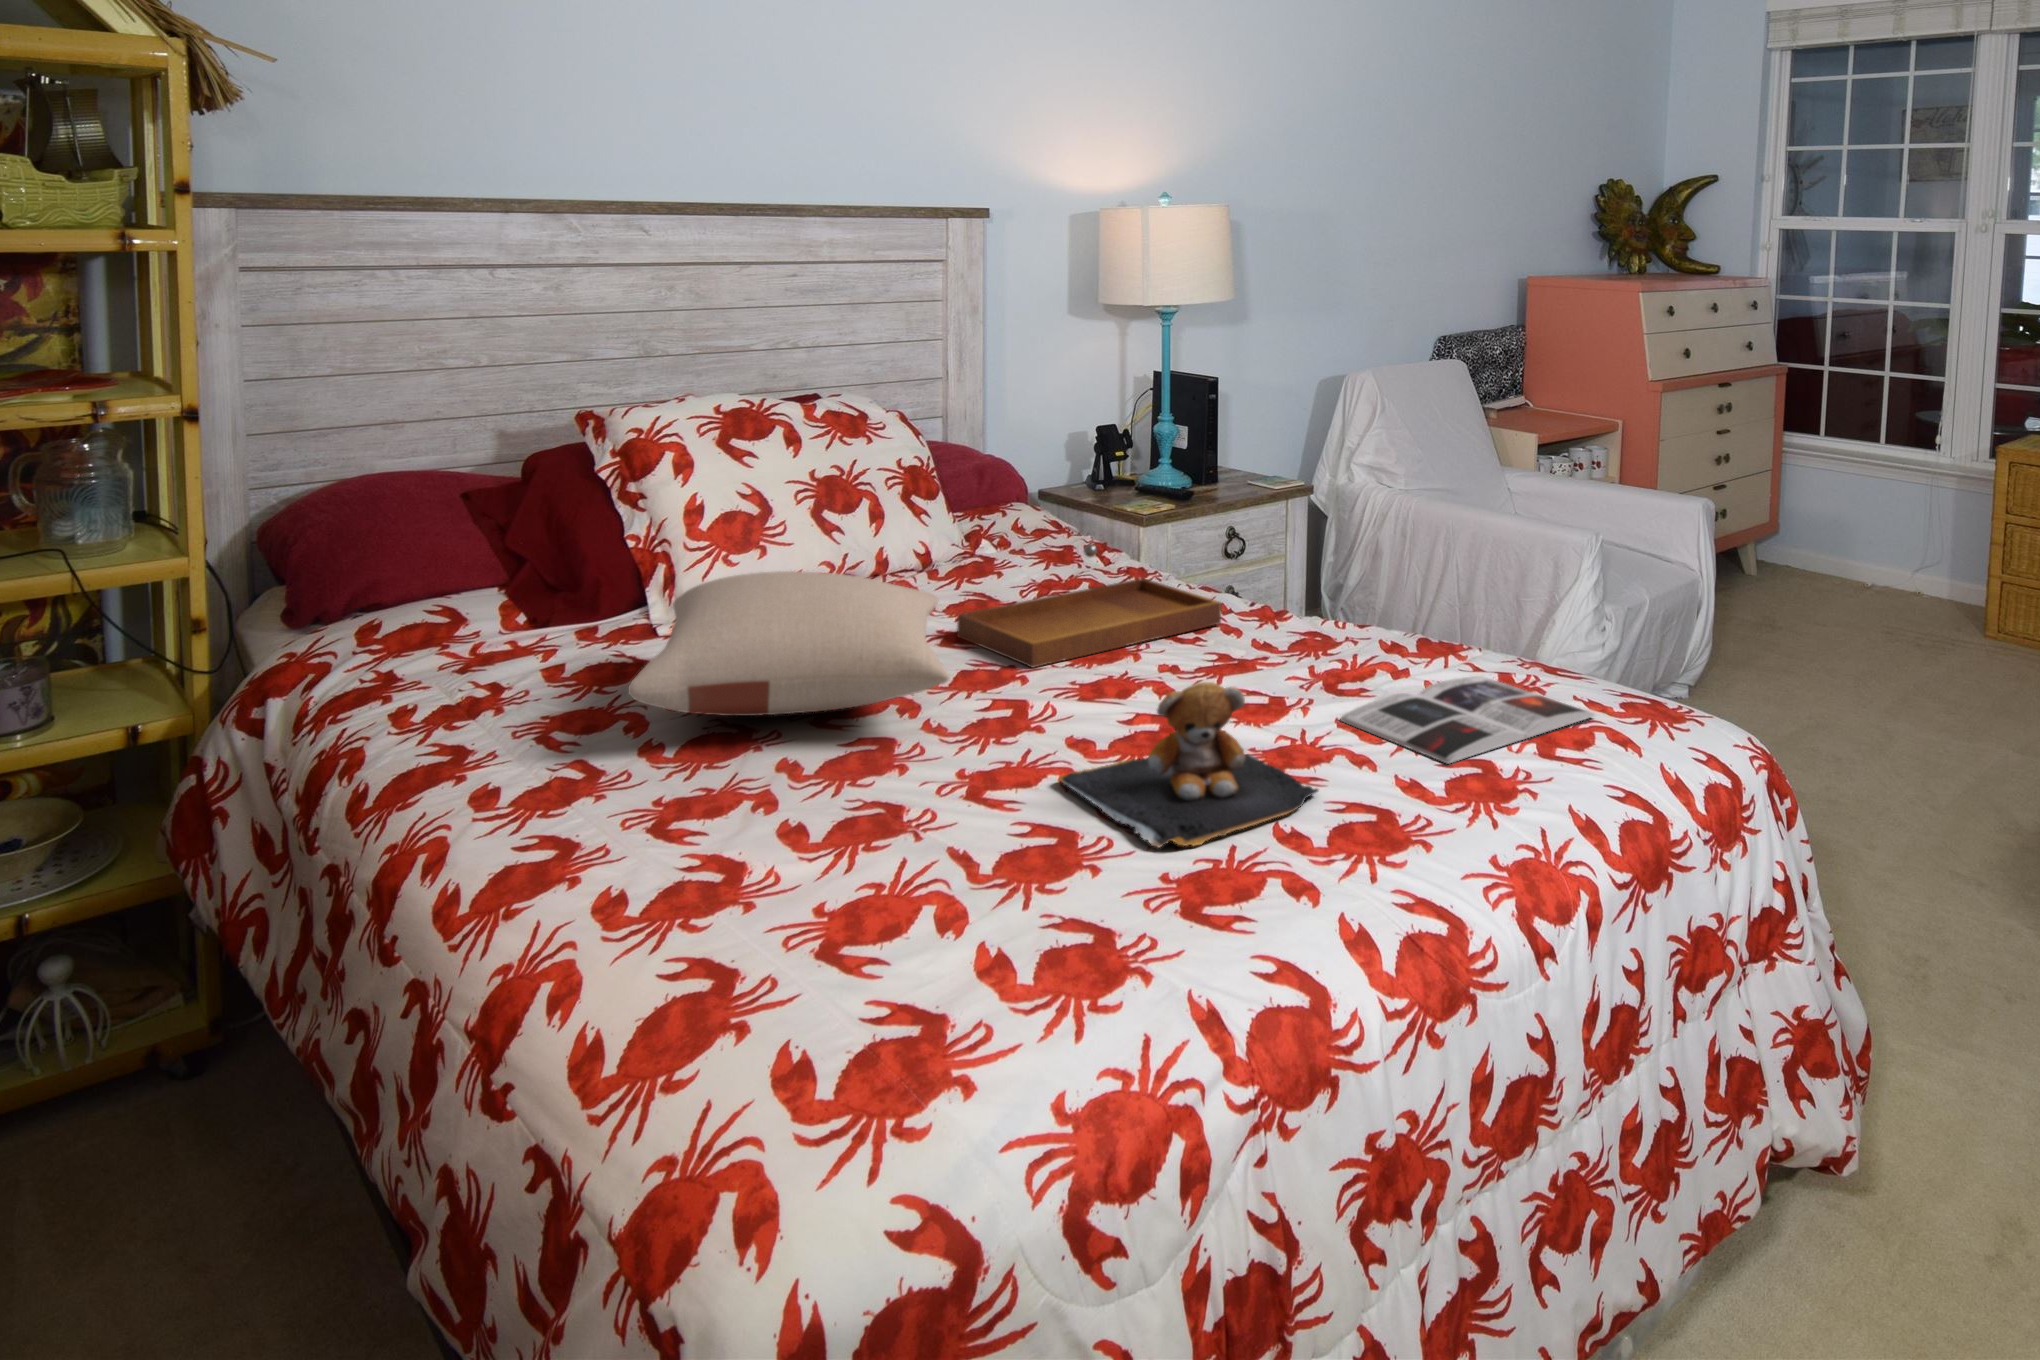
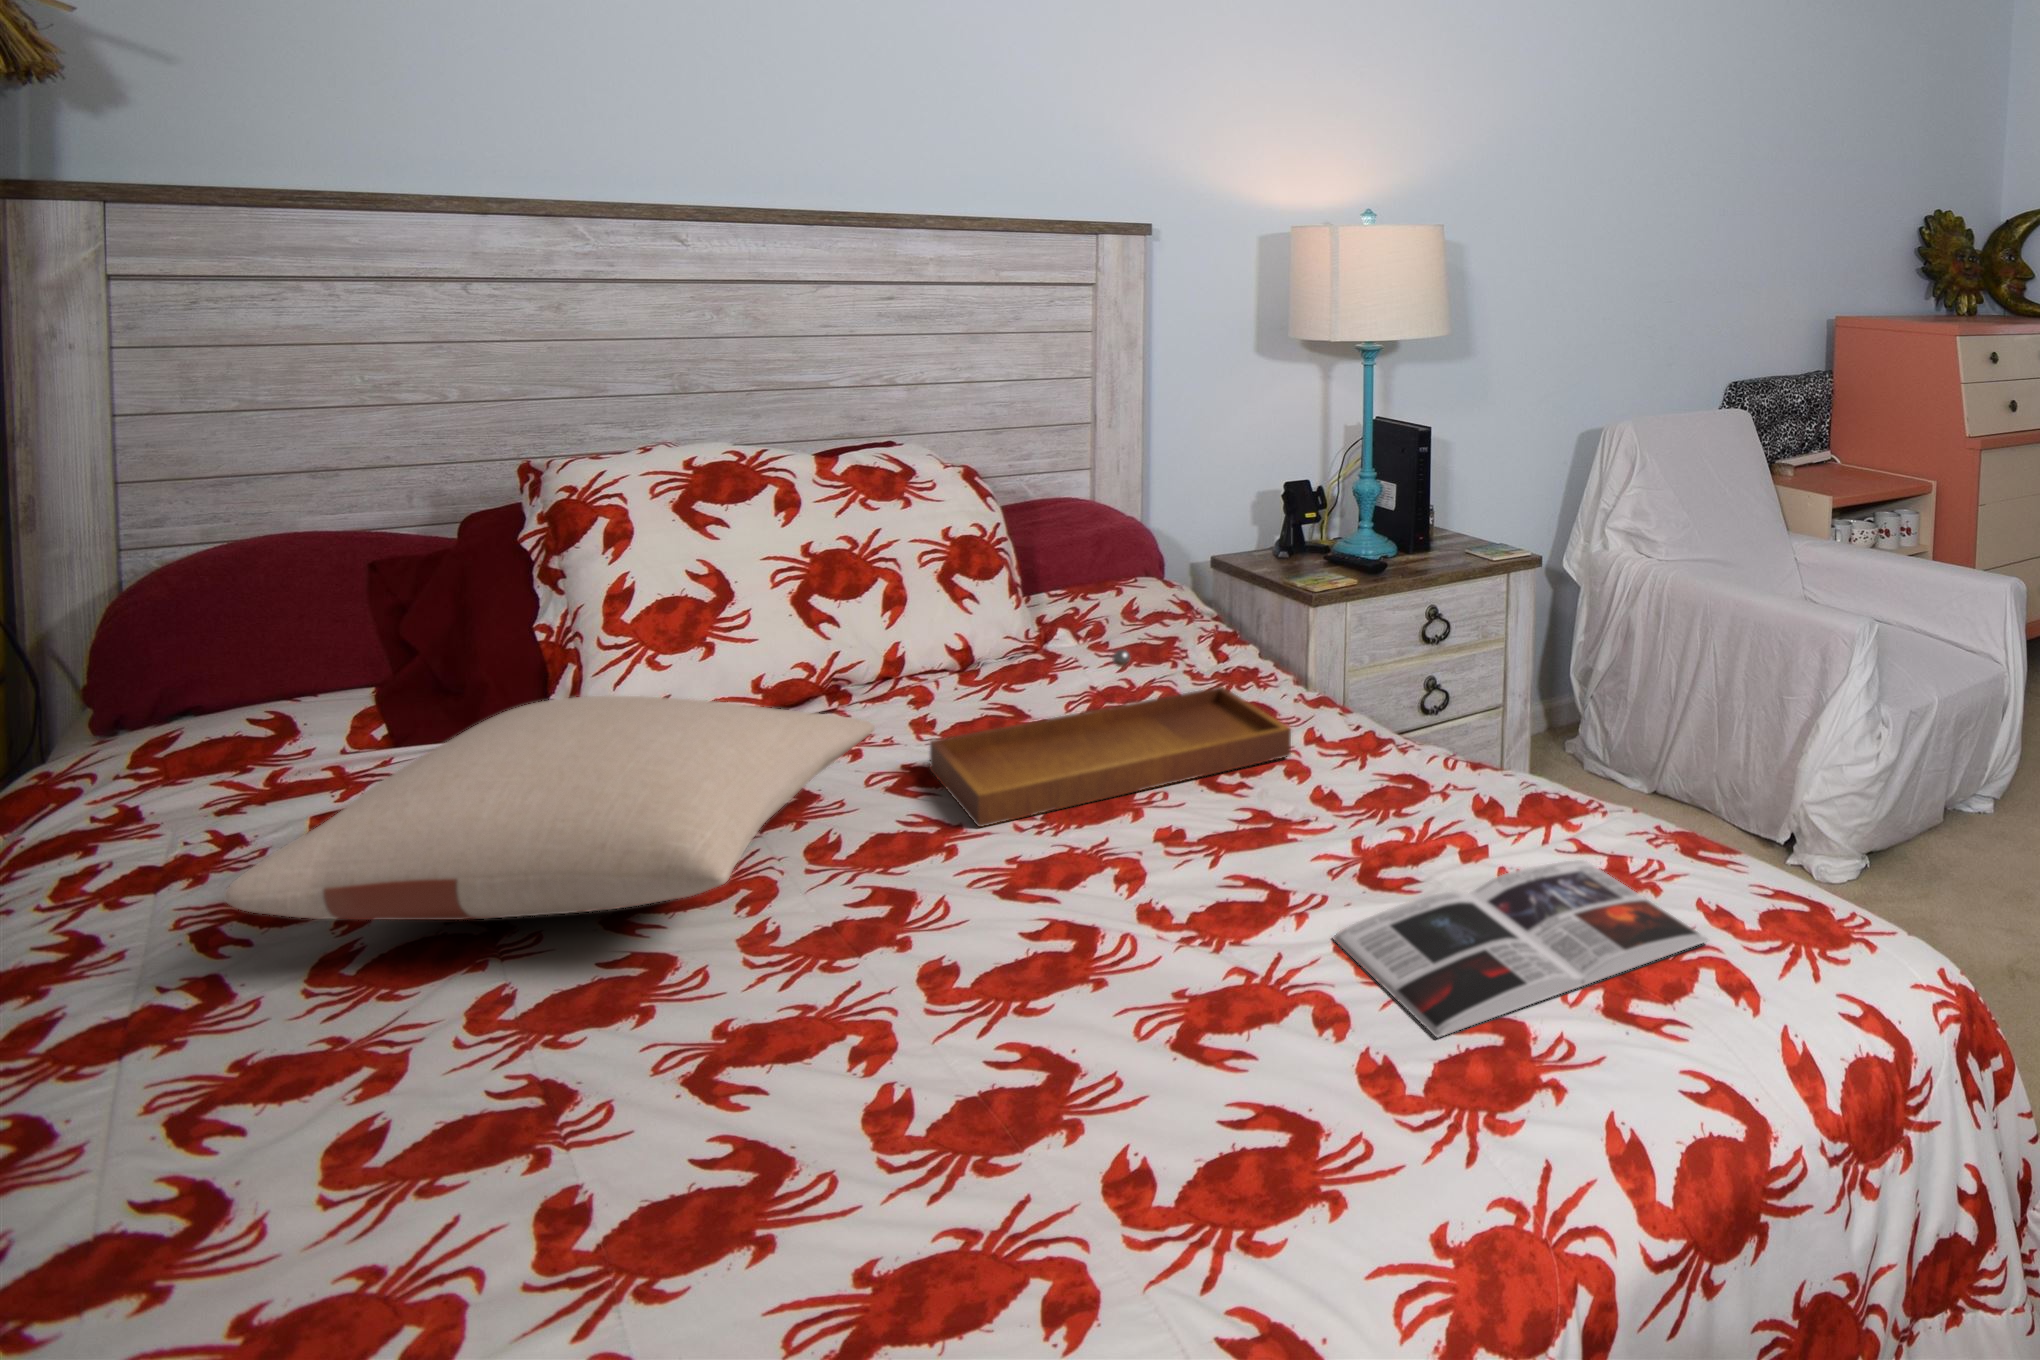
teddy bear: present [1059,682,1318,847] -> none [805,927,1195,1238]

